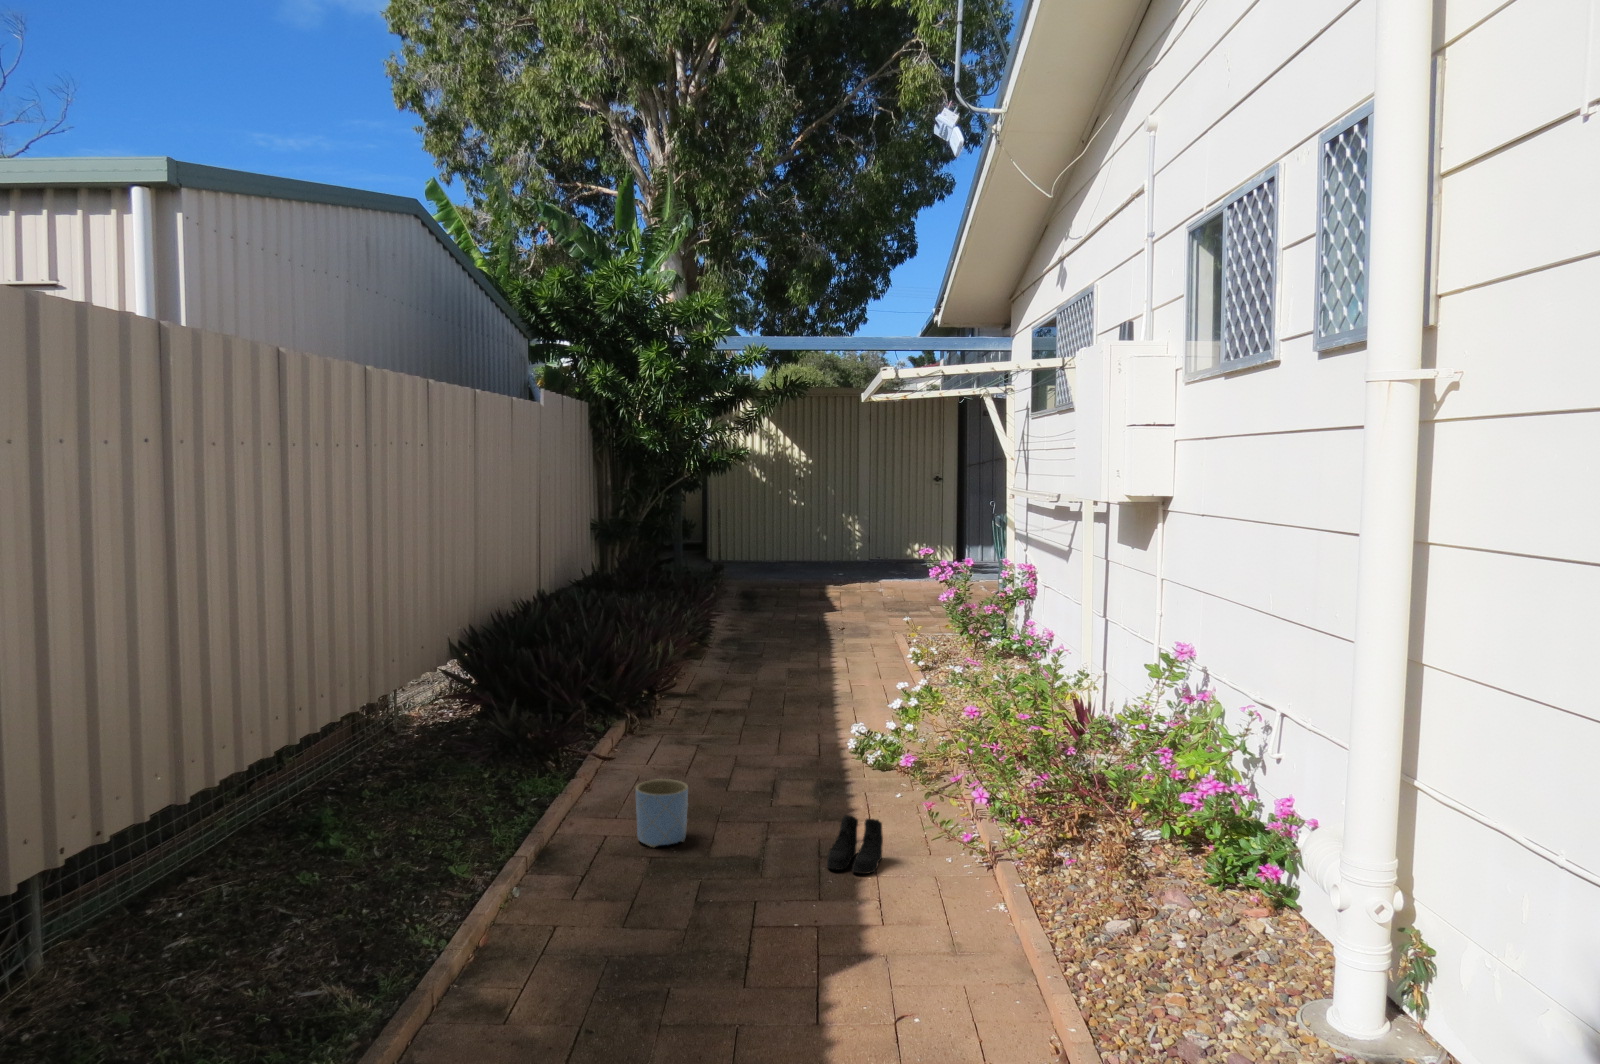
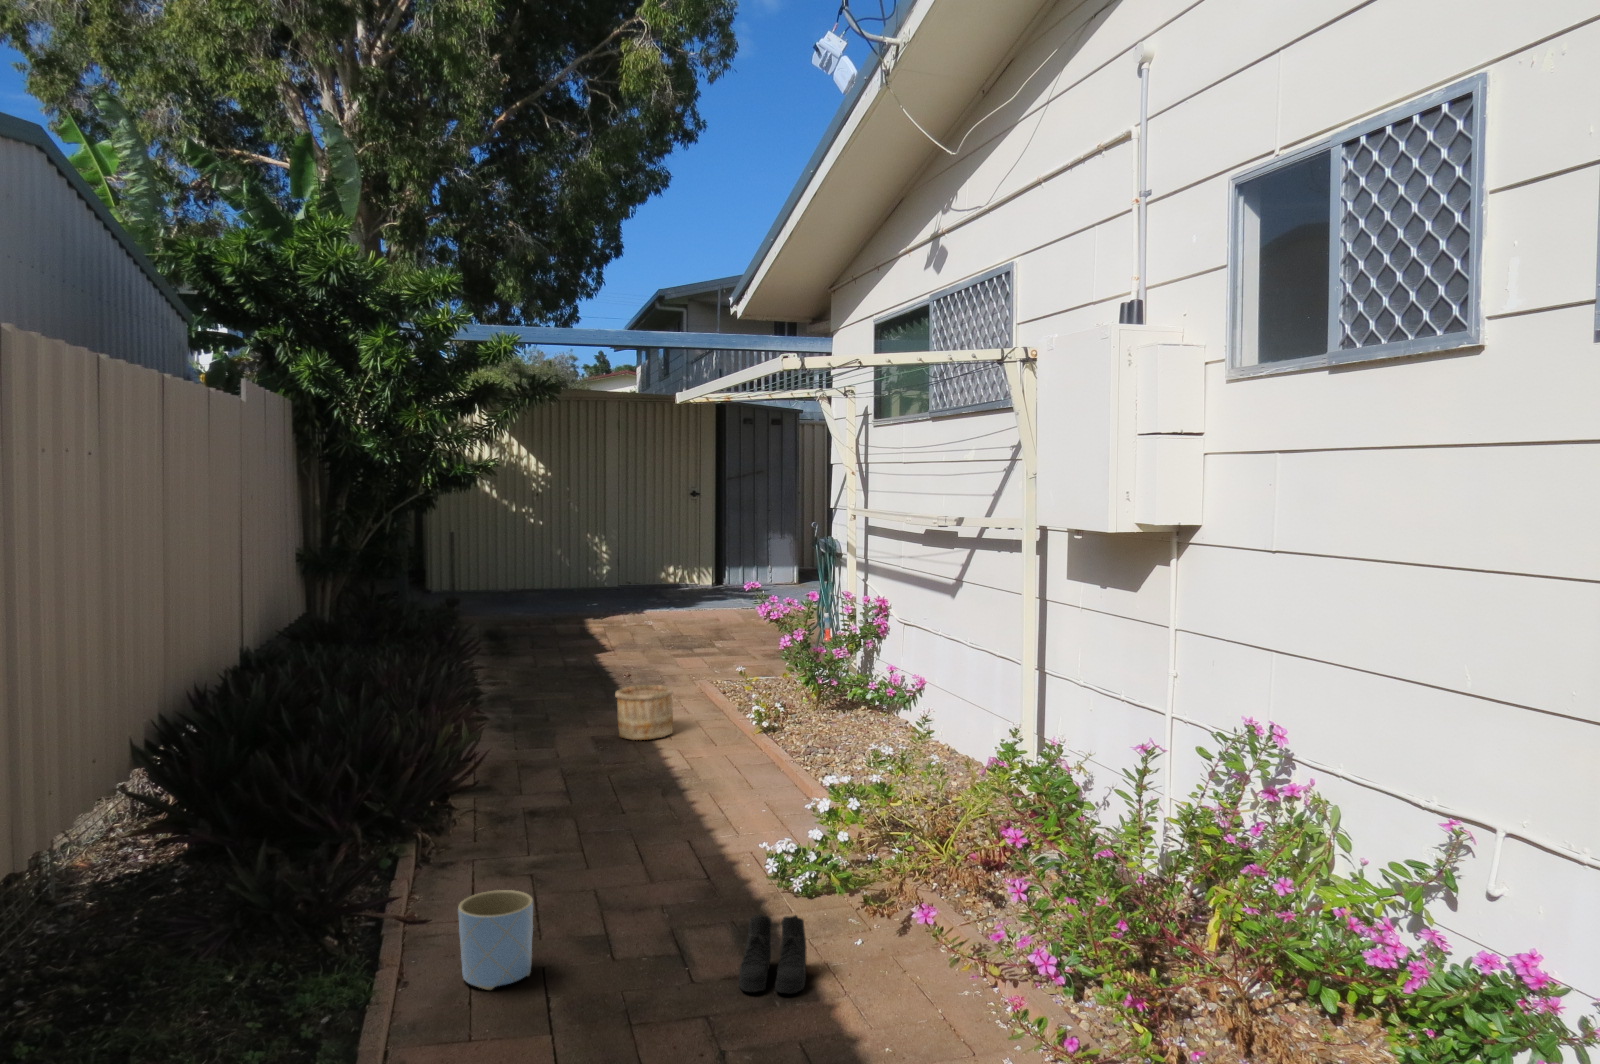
wooden bucket: none [814,644,862,689] -> present [615,685,673,740]

